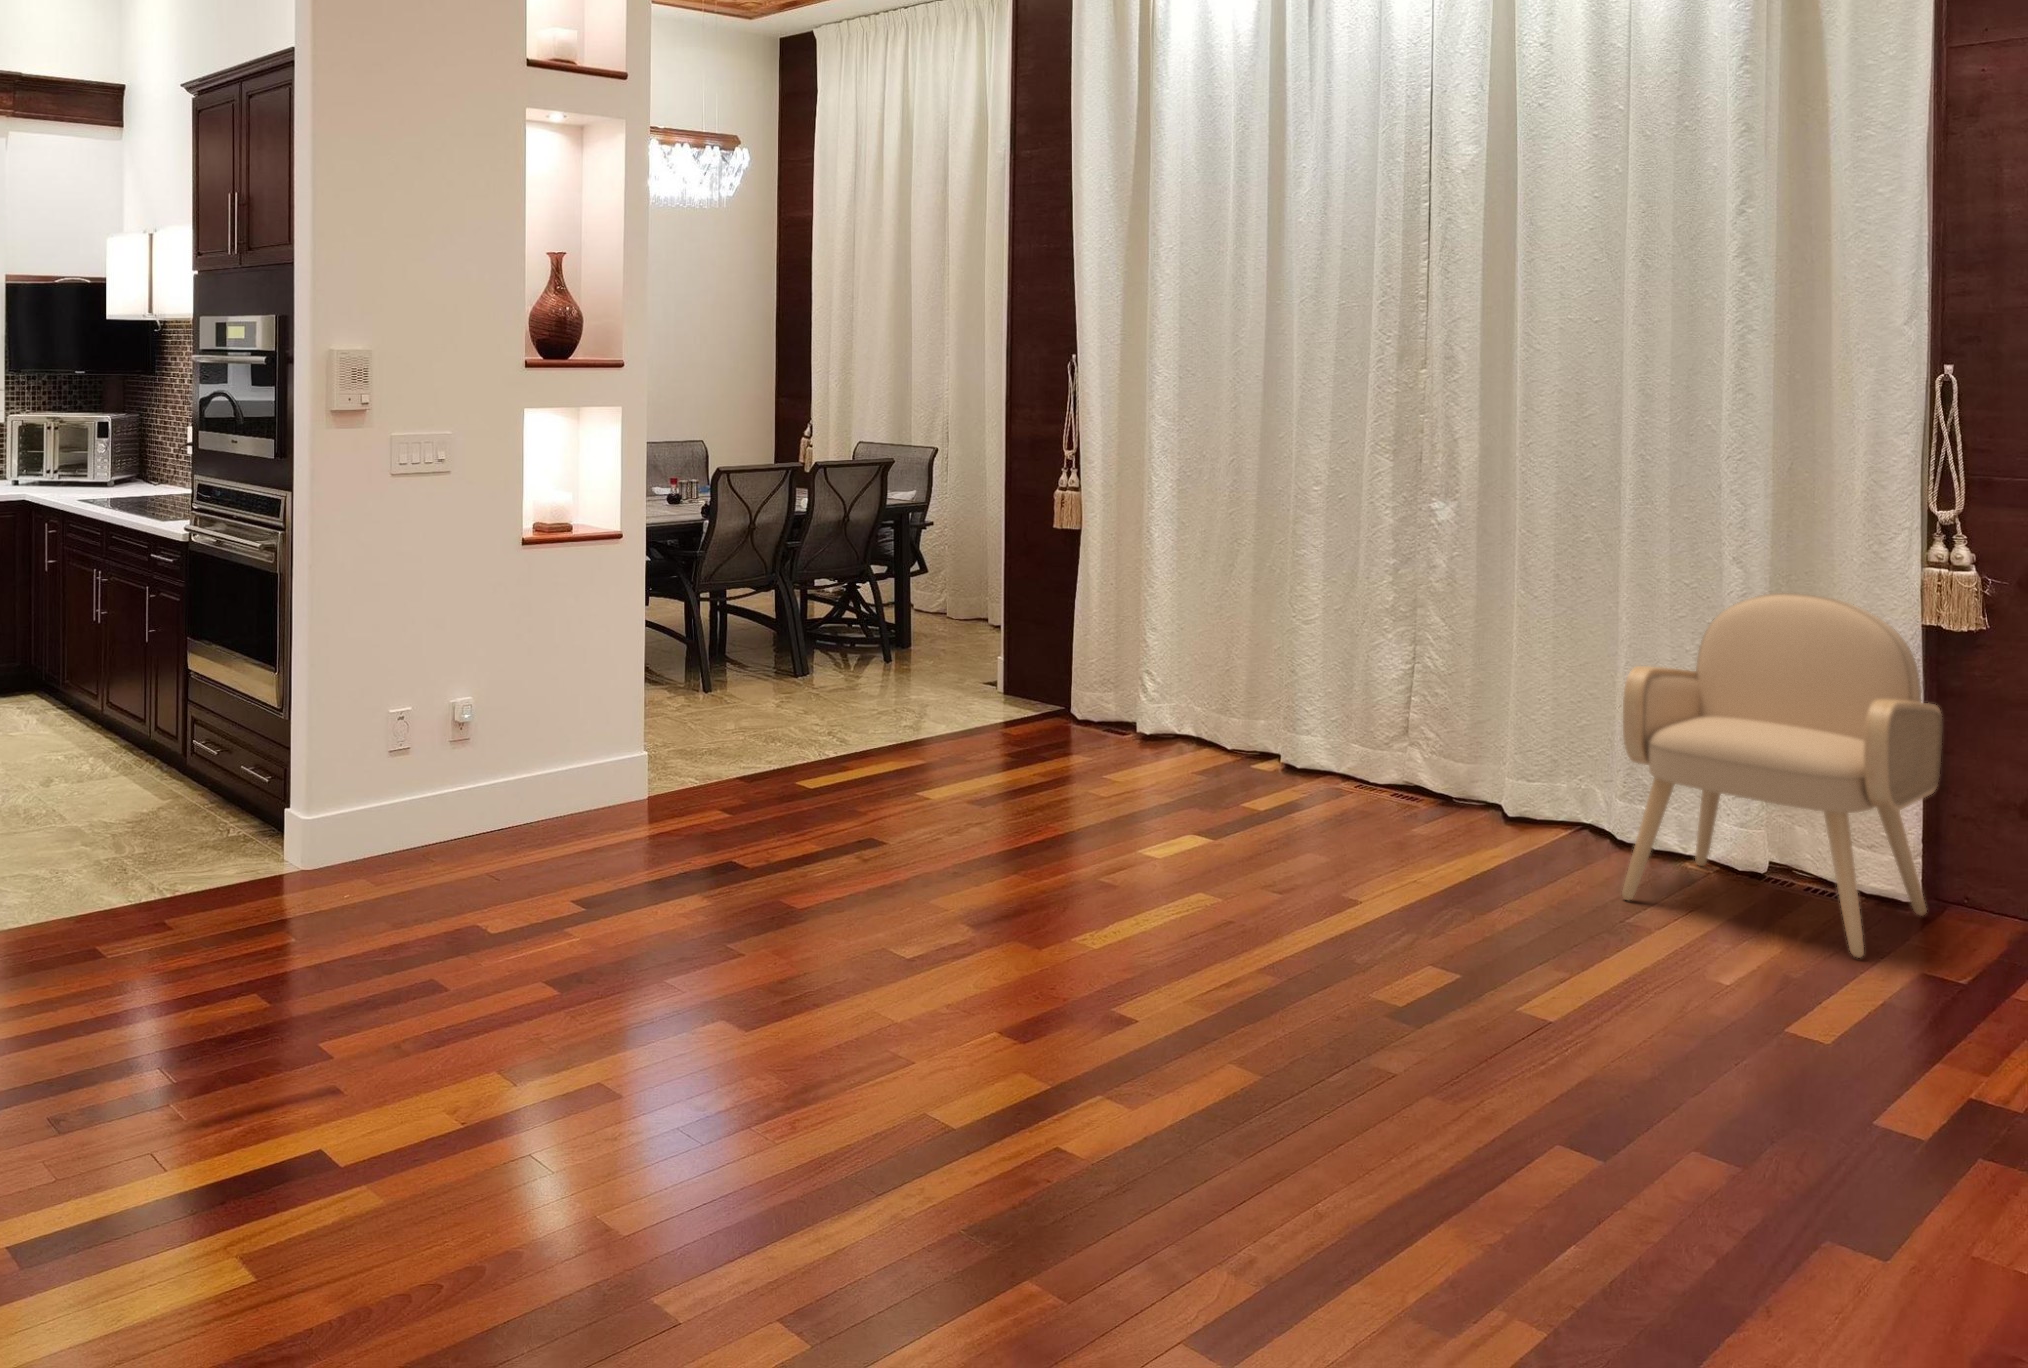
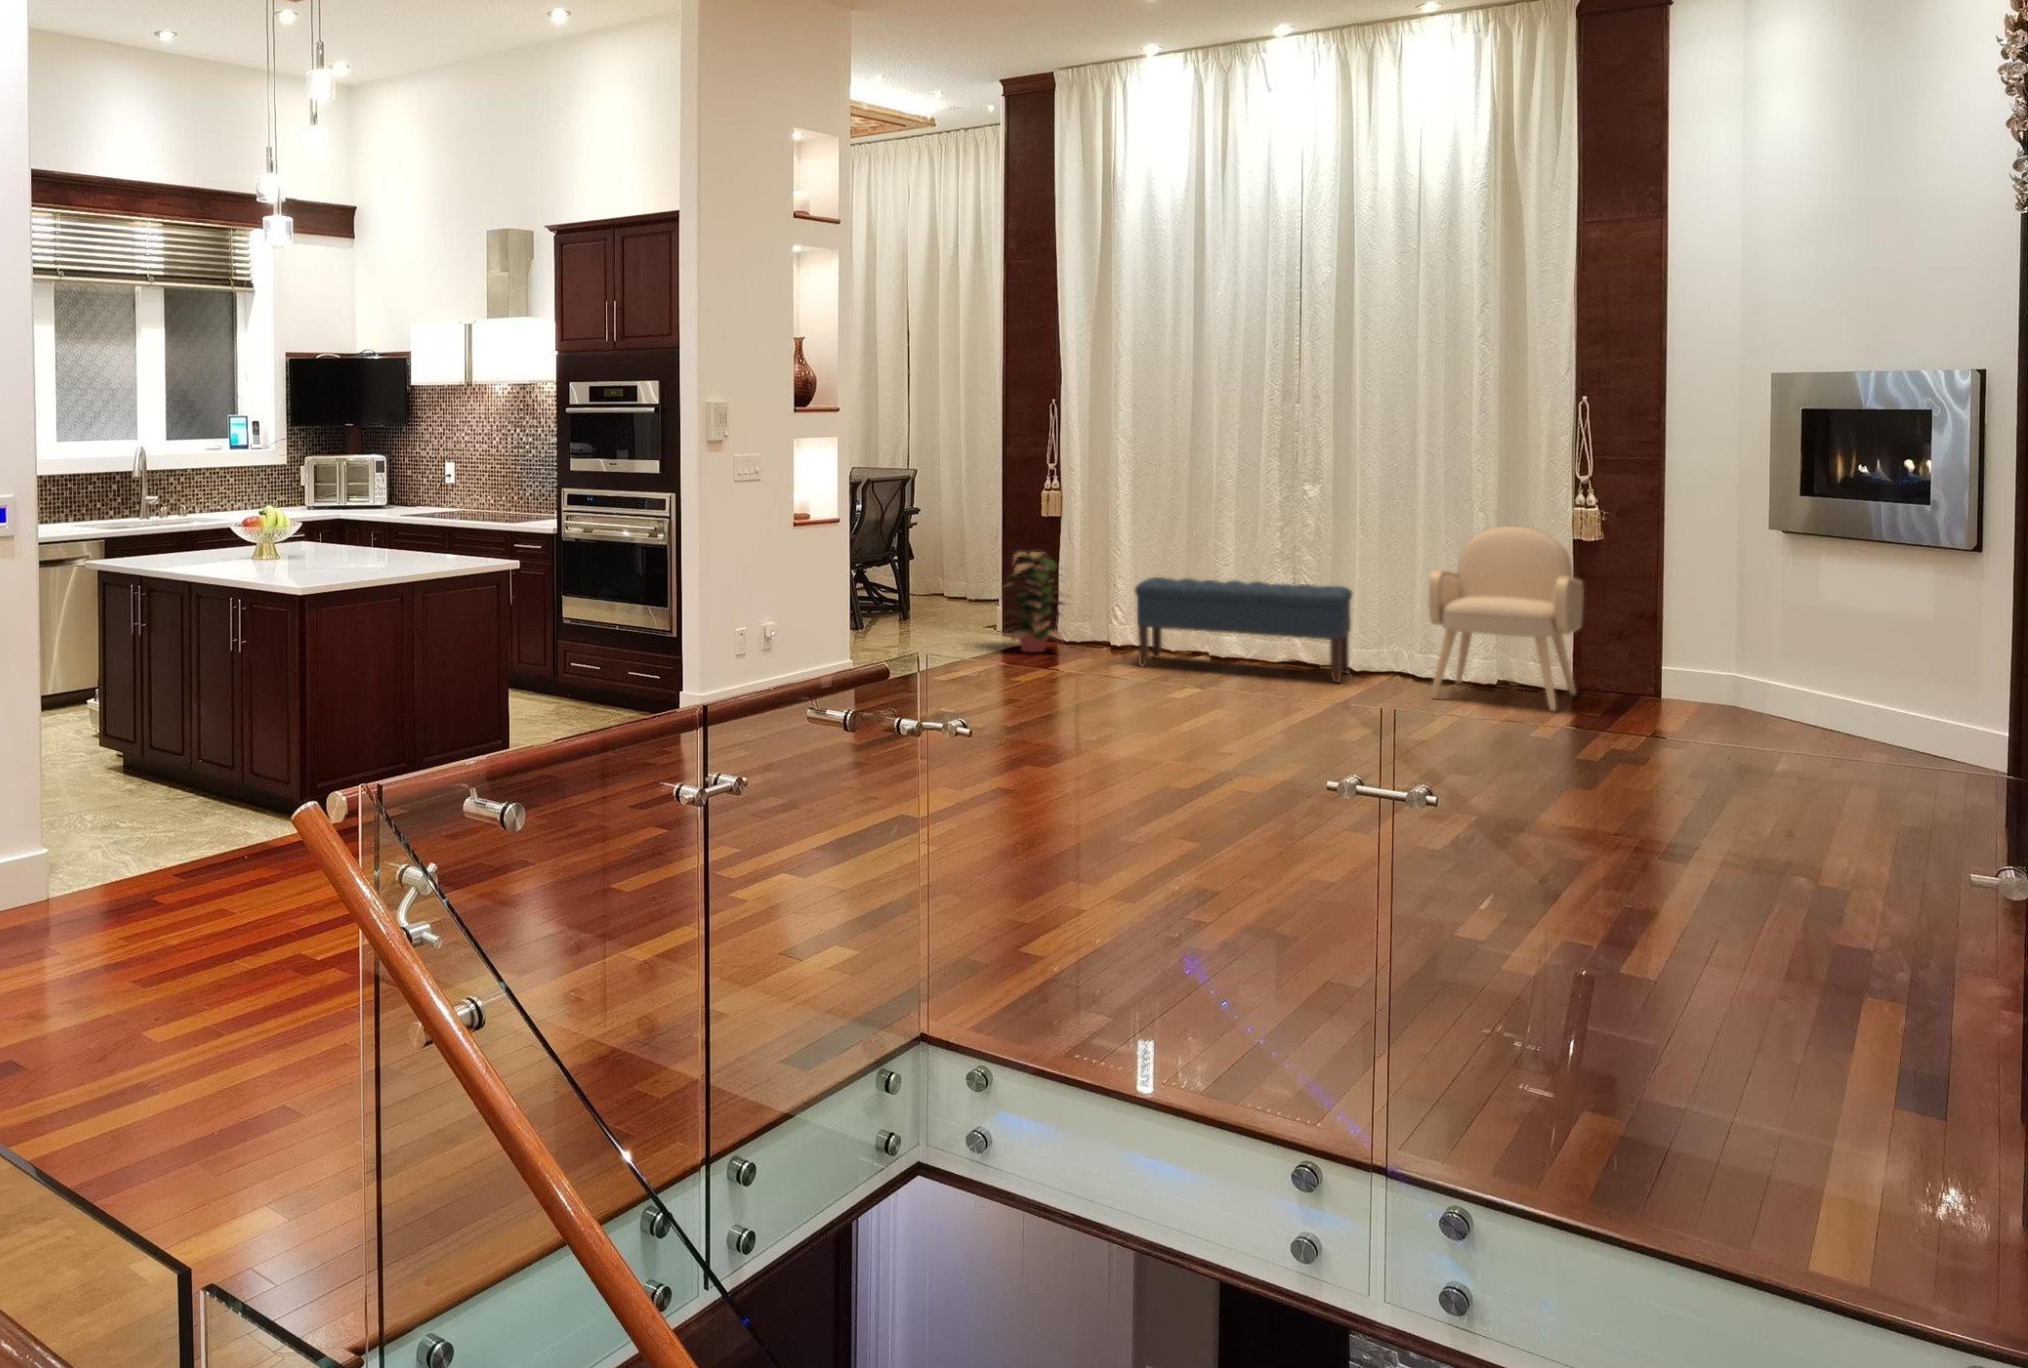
decorative plant: none [964,583,1077,739] -> present [1004,552,1064,652]
bench: none [1146,637,1514,846] -> present [1135,577,1352,683]

